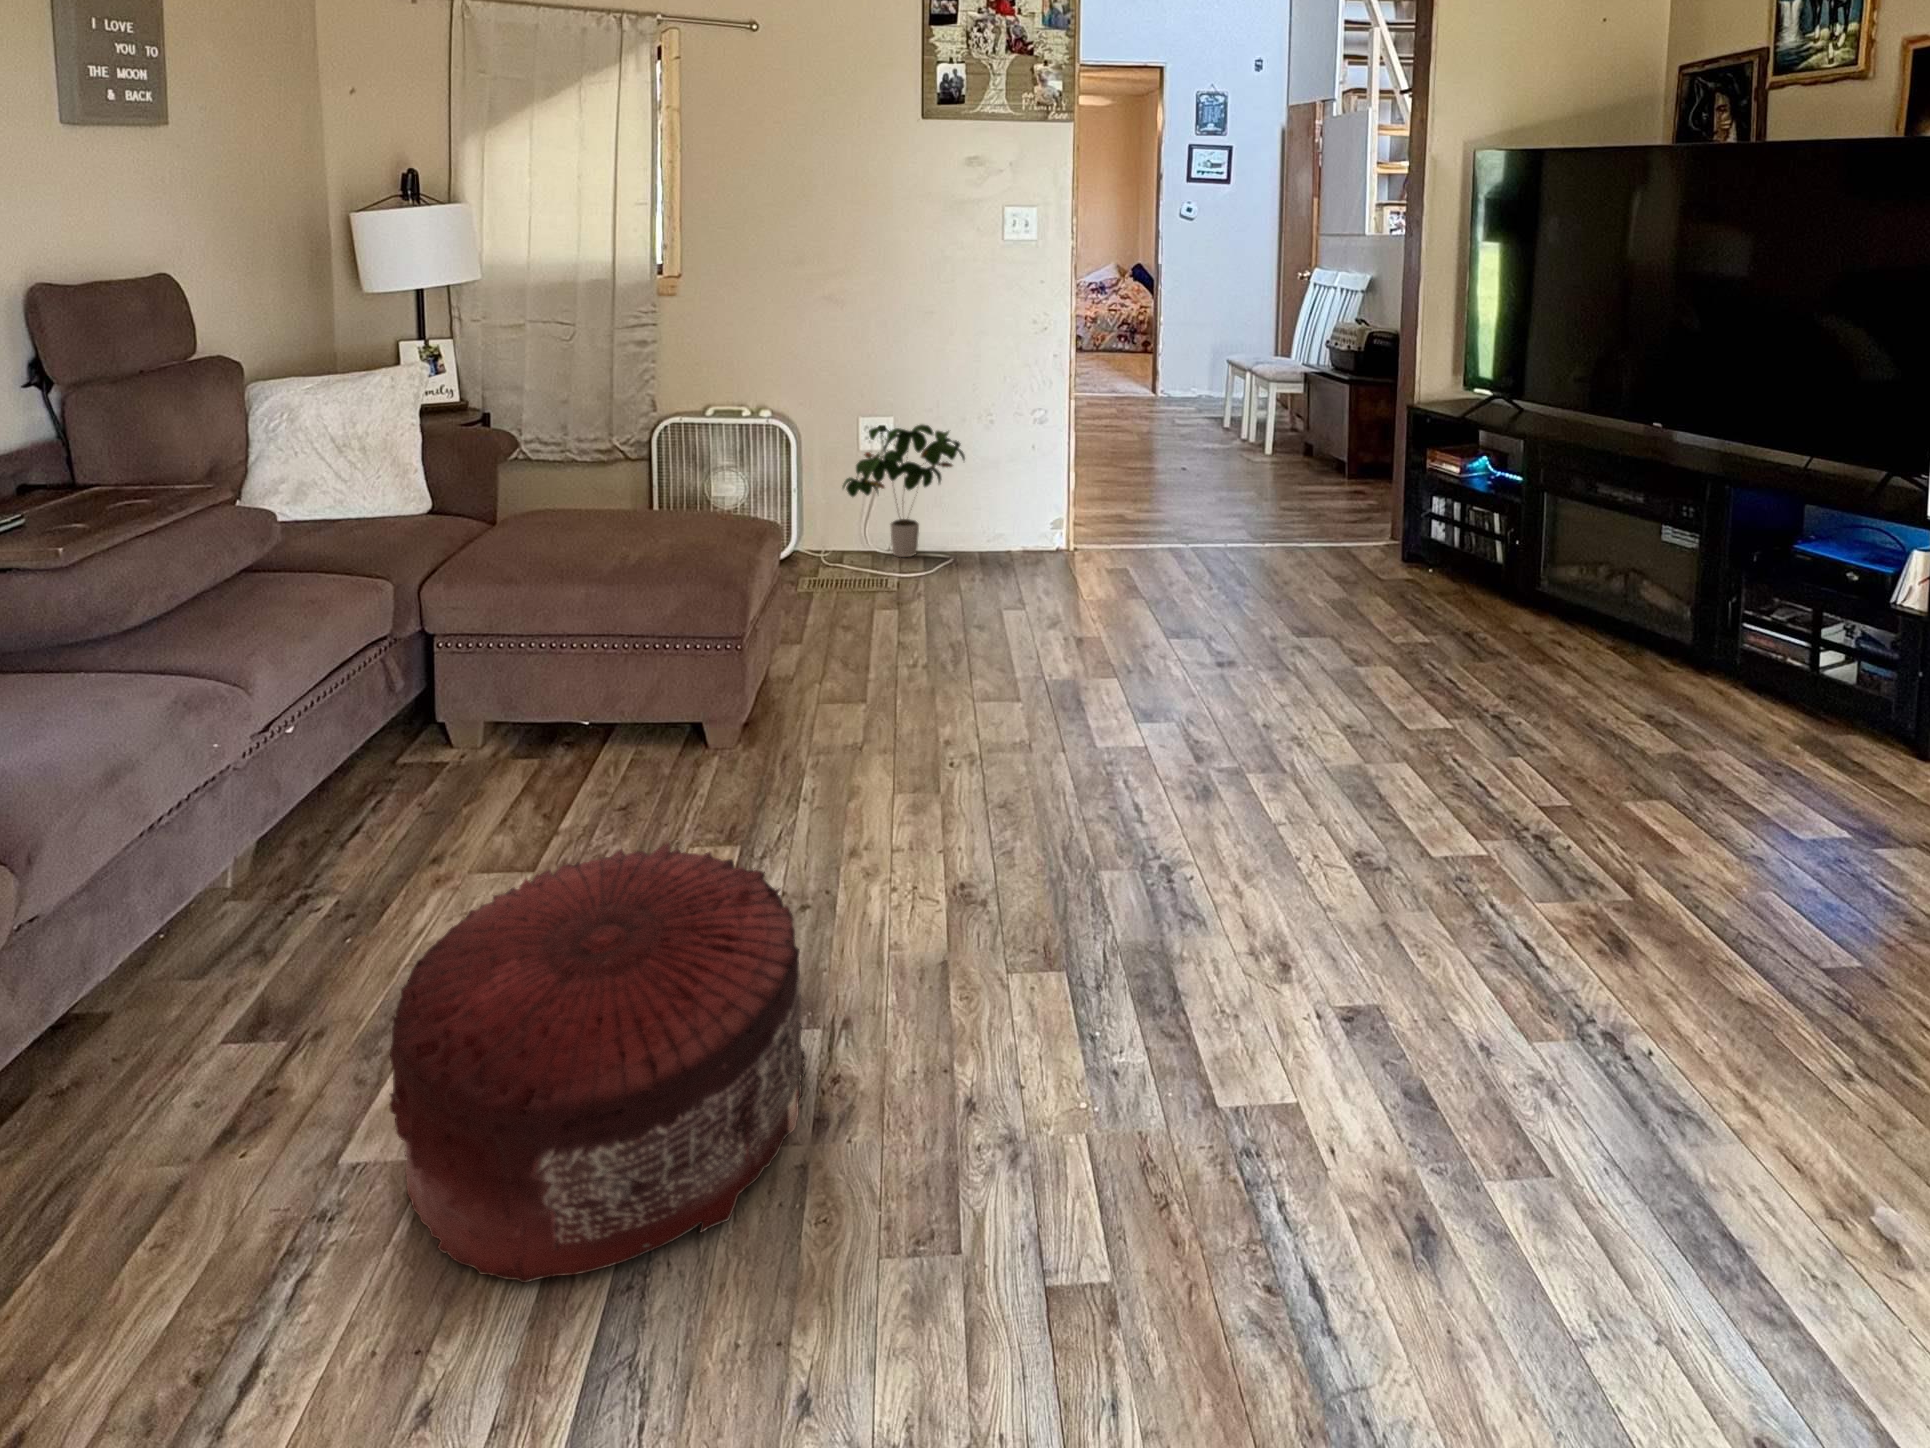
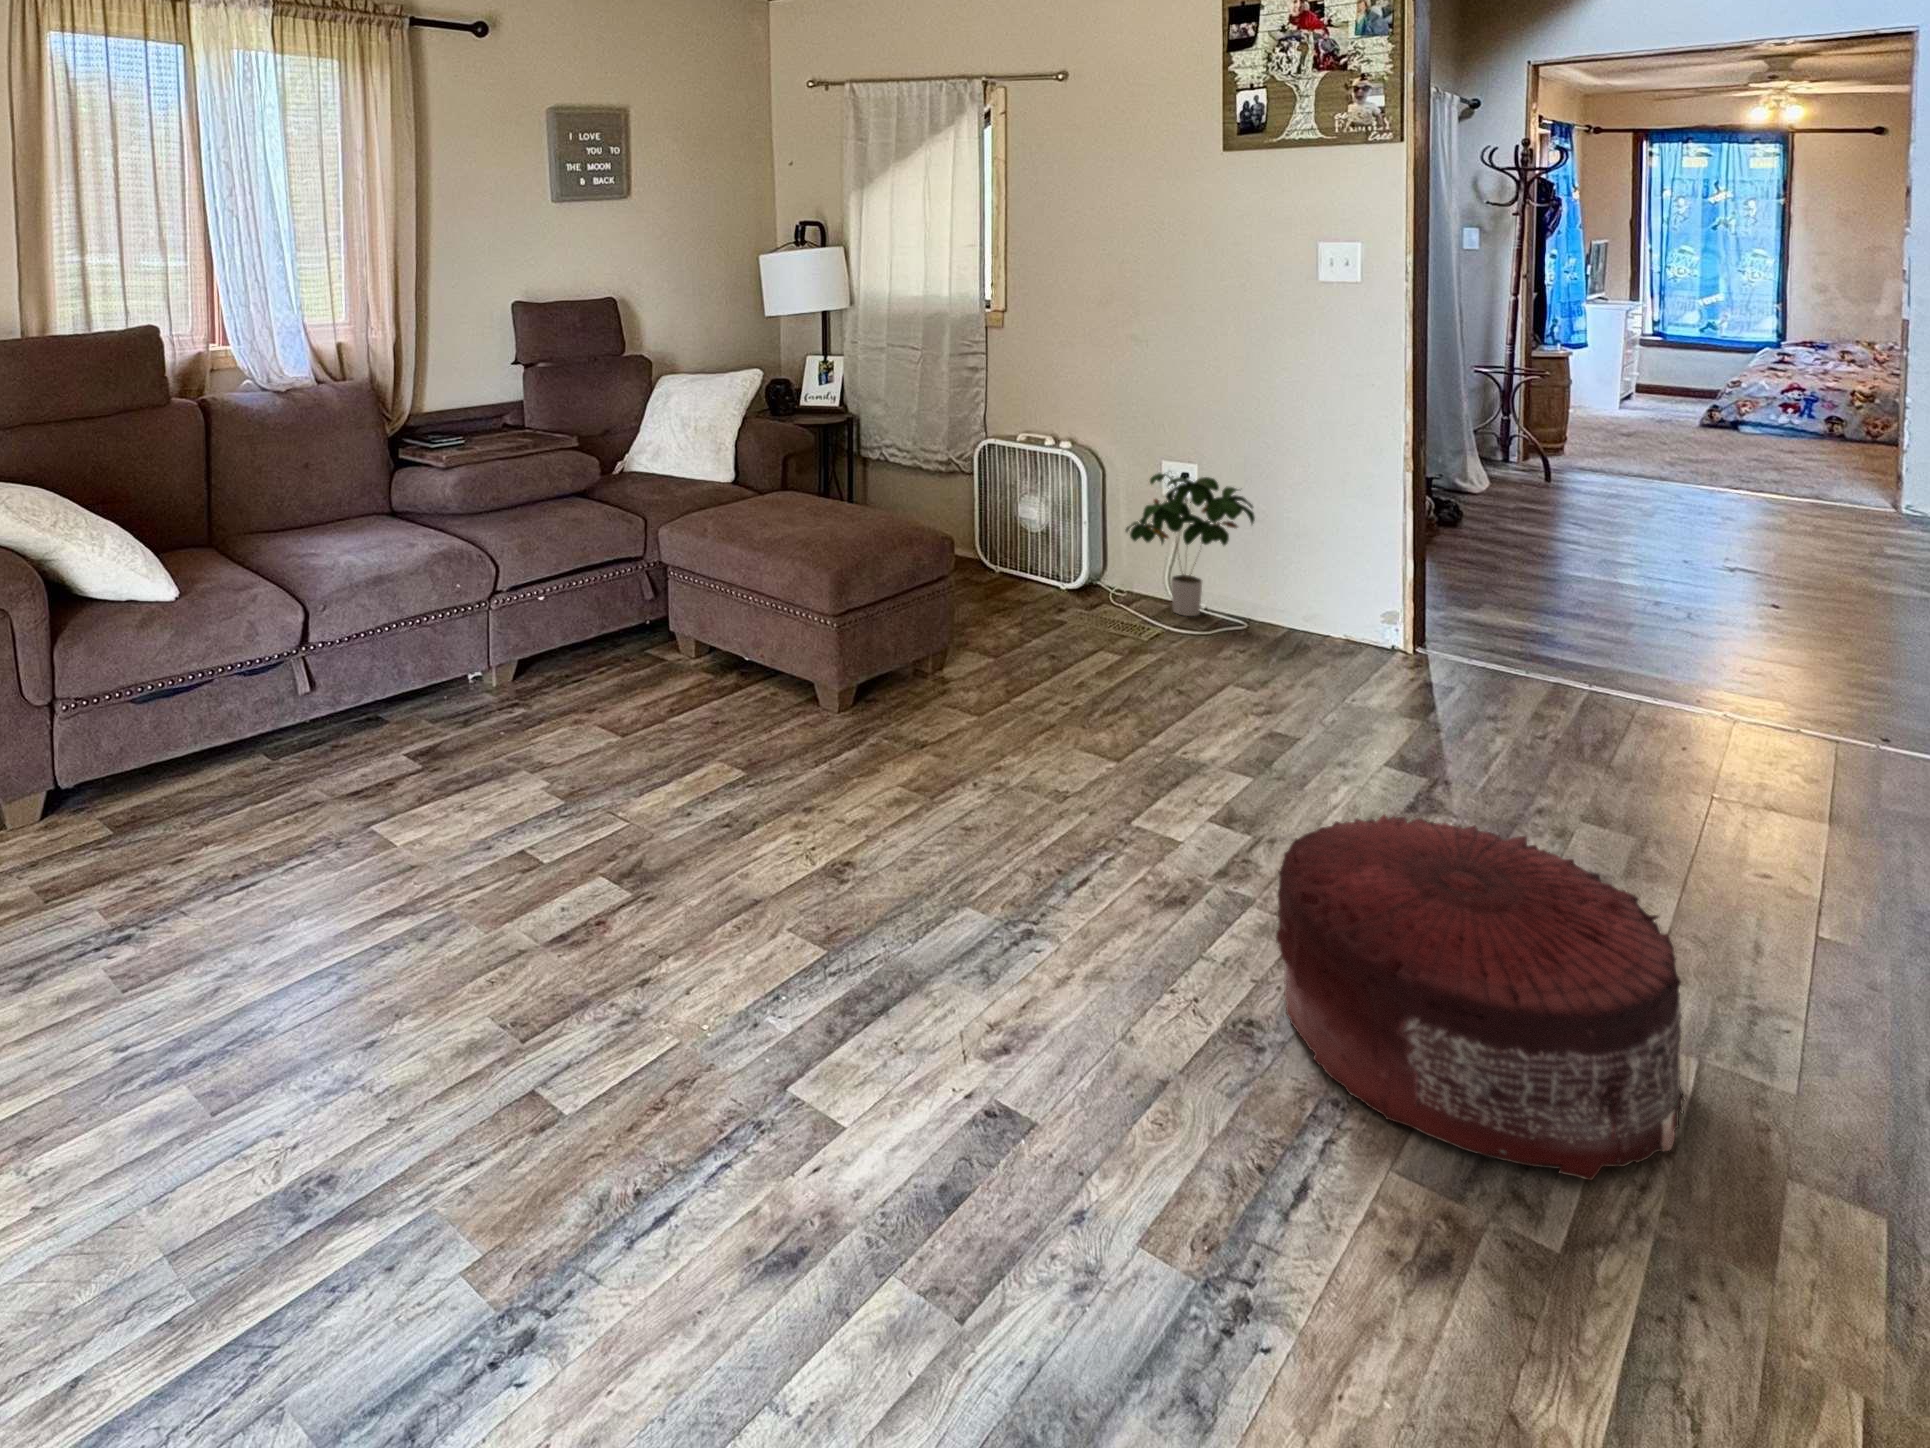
pouf: present [389,843,806,1283] -> present [1276,815,1685,1180]

